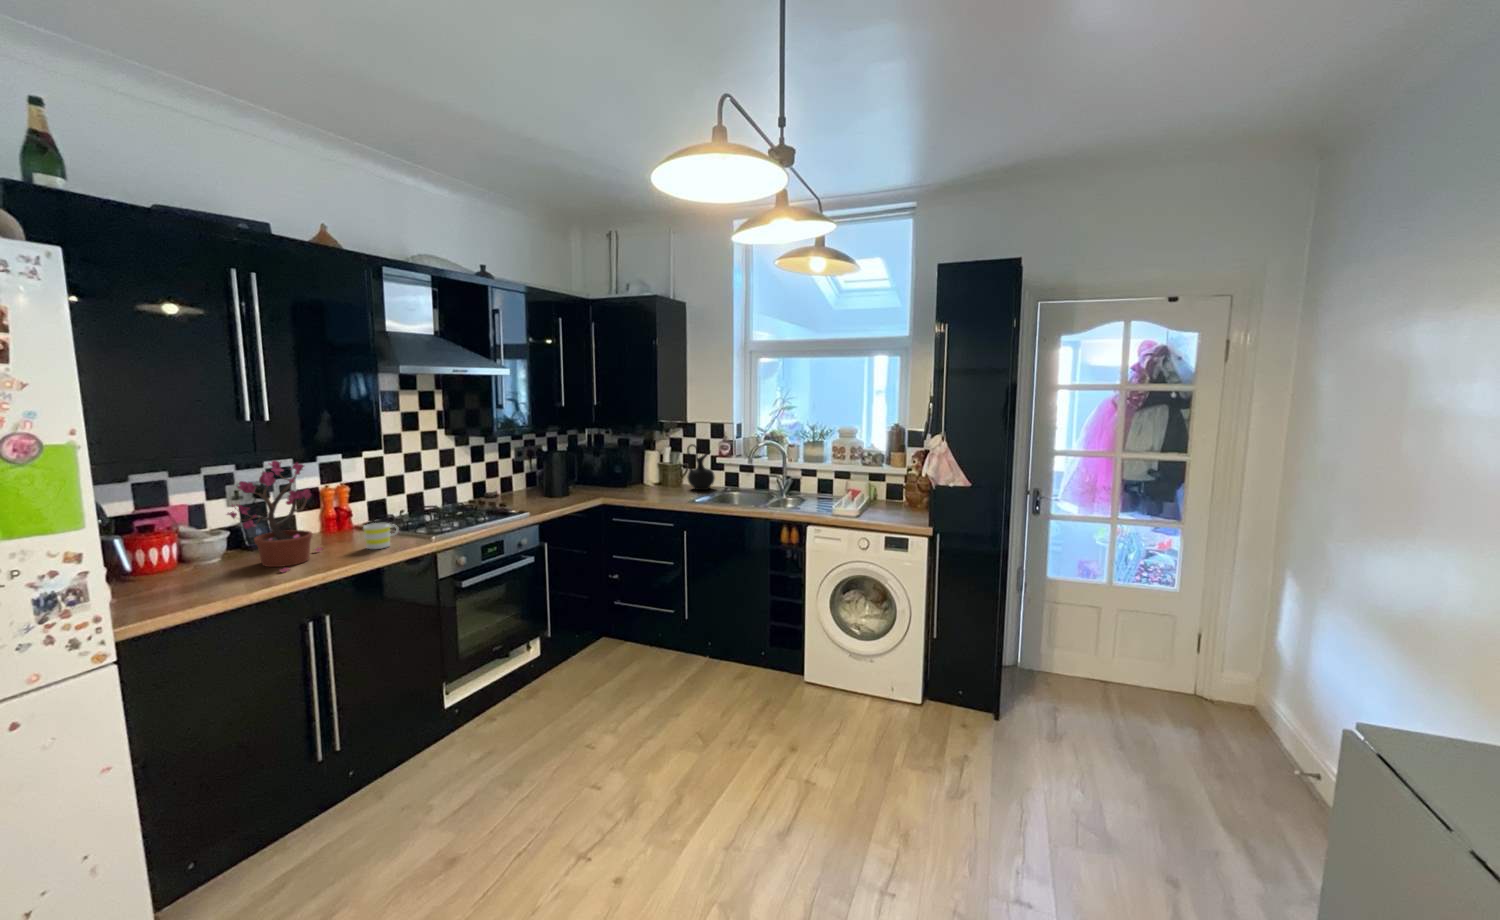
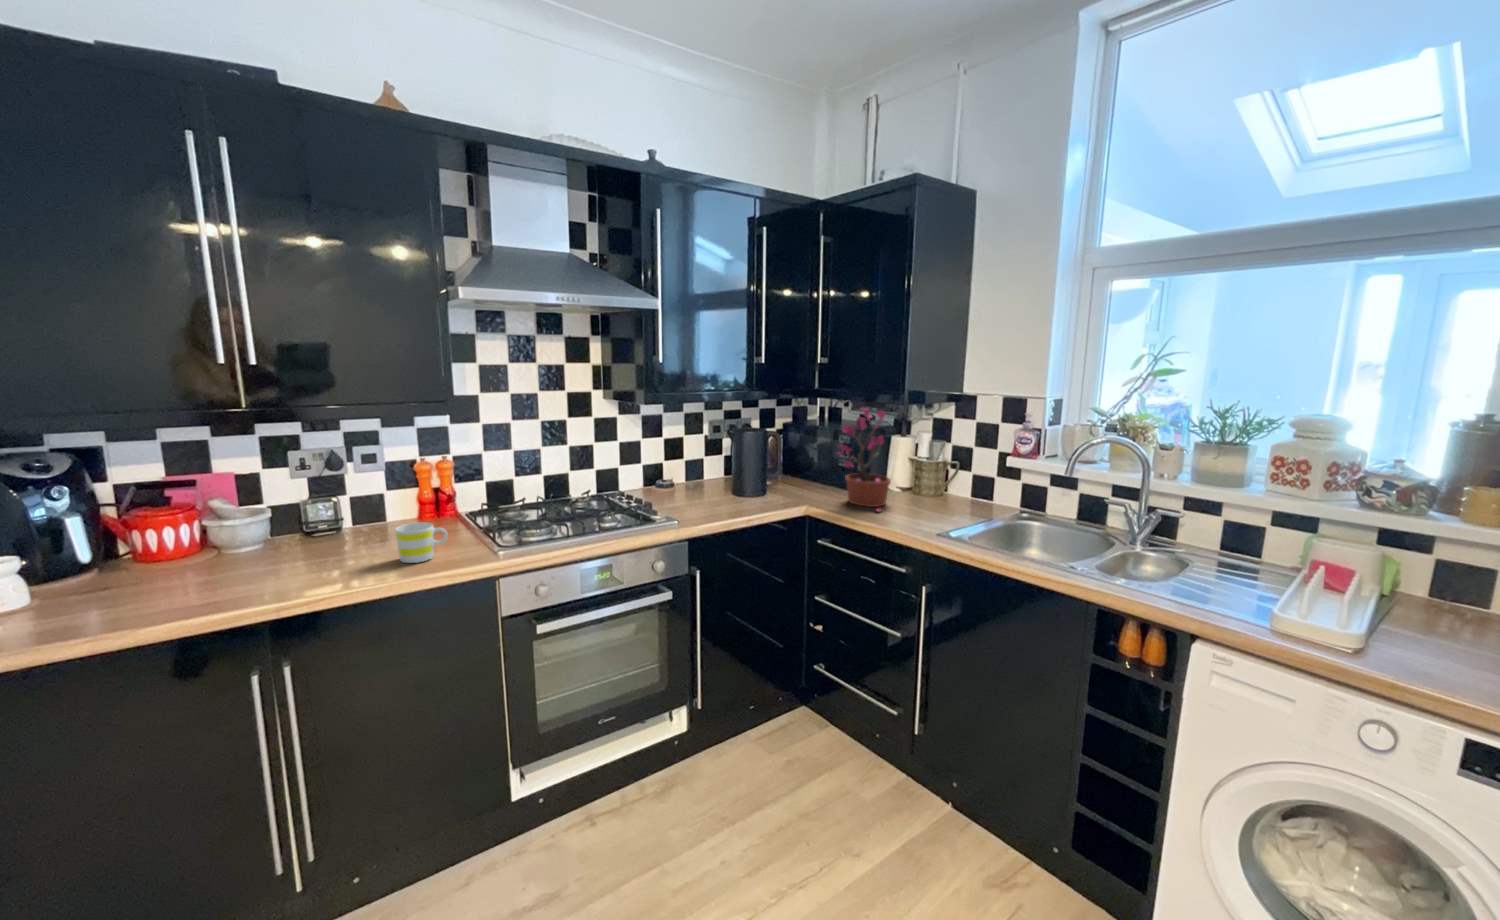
ceramic jug: present [687,444,715,490] -> none [951,430,1000,511]
potted plant: present [227,460,323,572] -> present [838,407,891,512]

